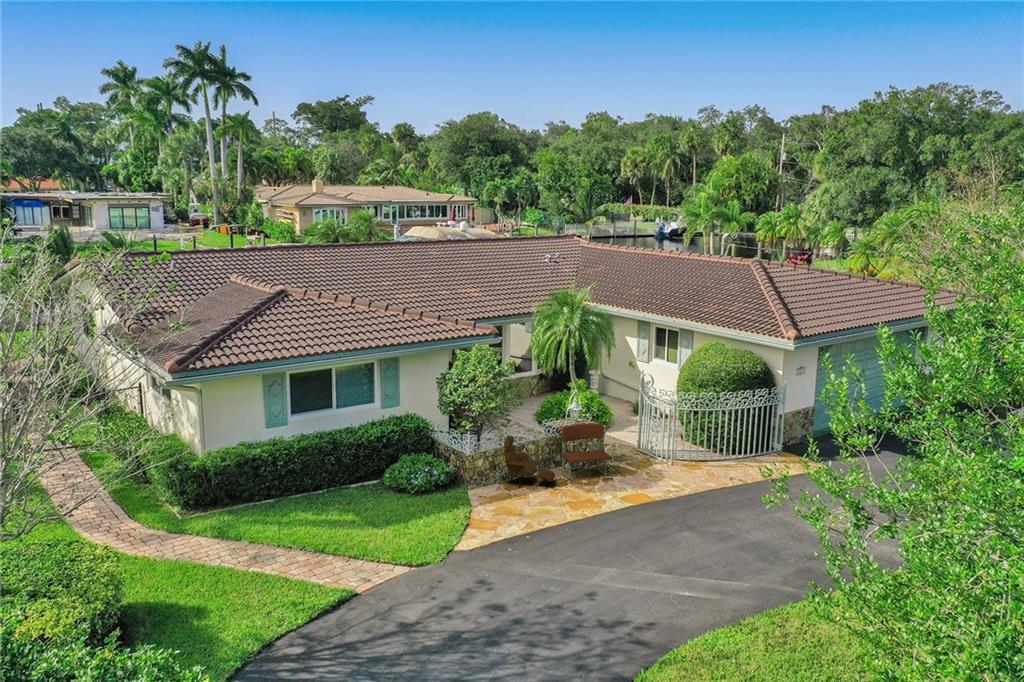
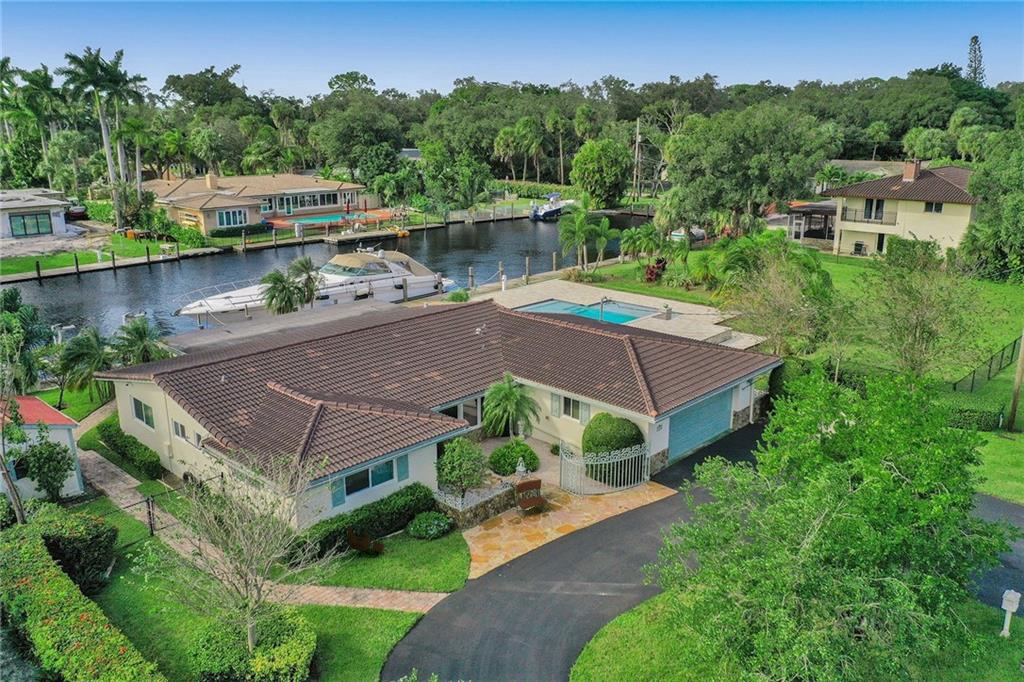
lounge chair: present [504,435,555,488] -> present [347,526,384,558]

